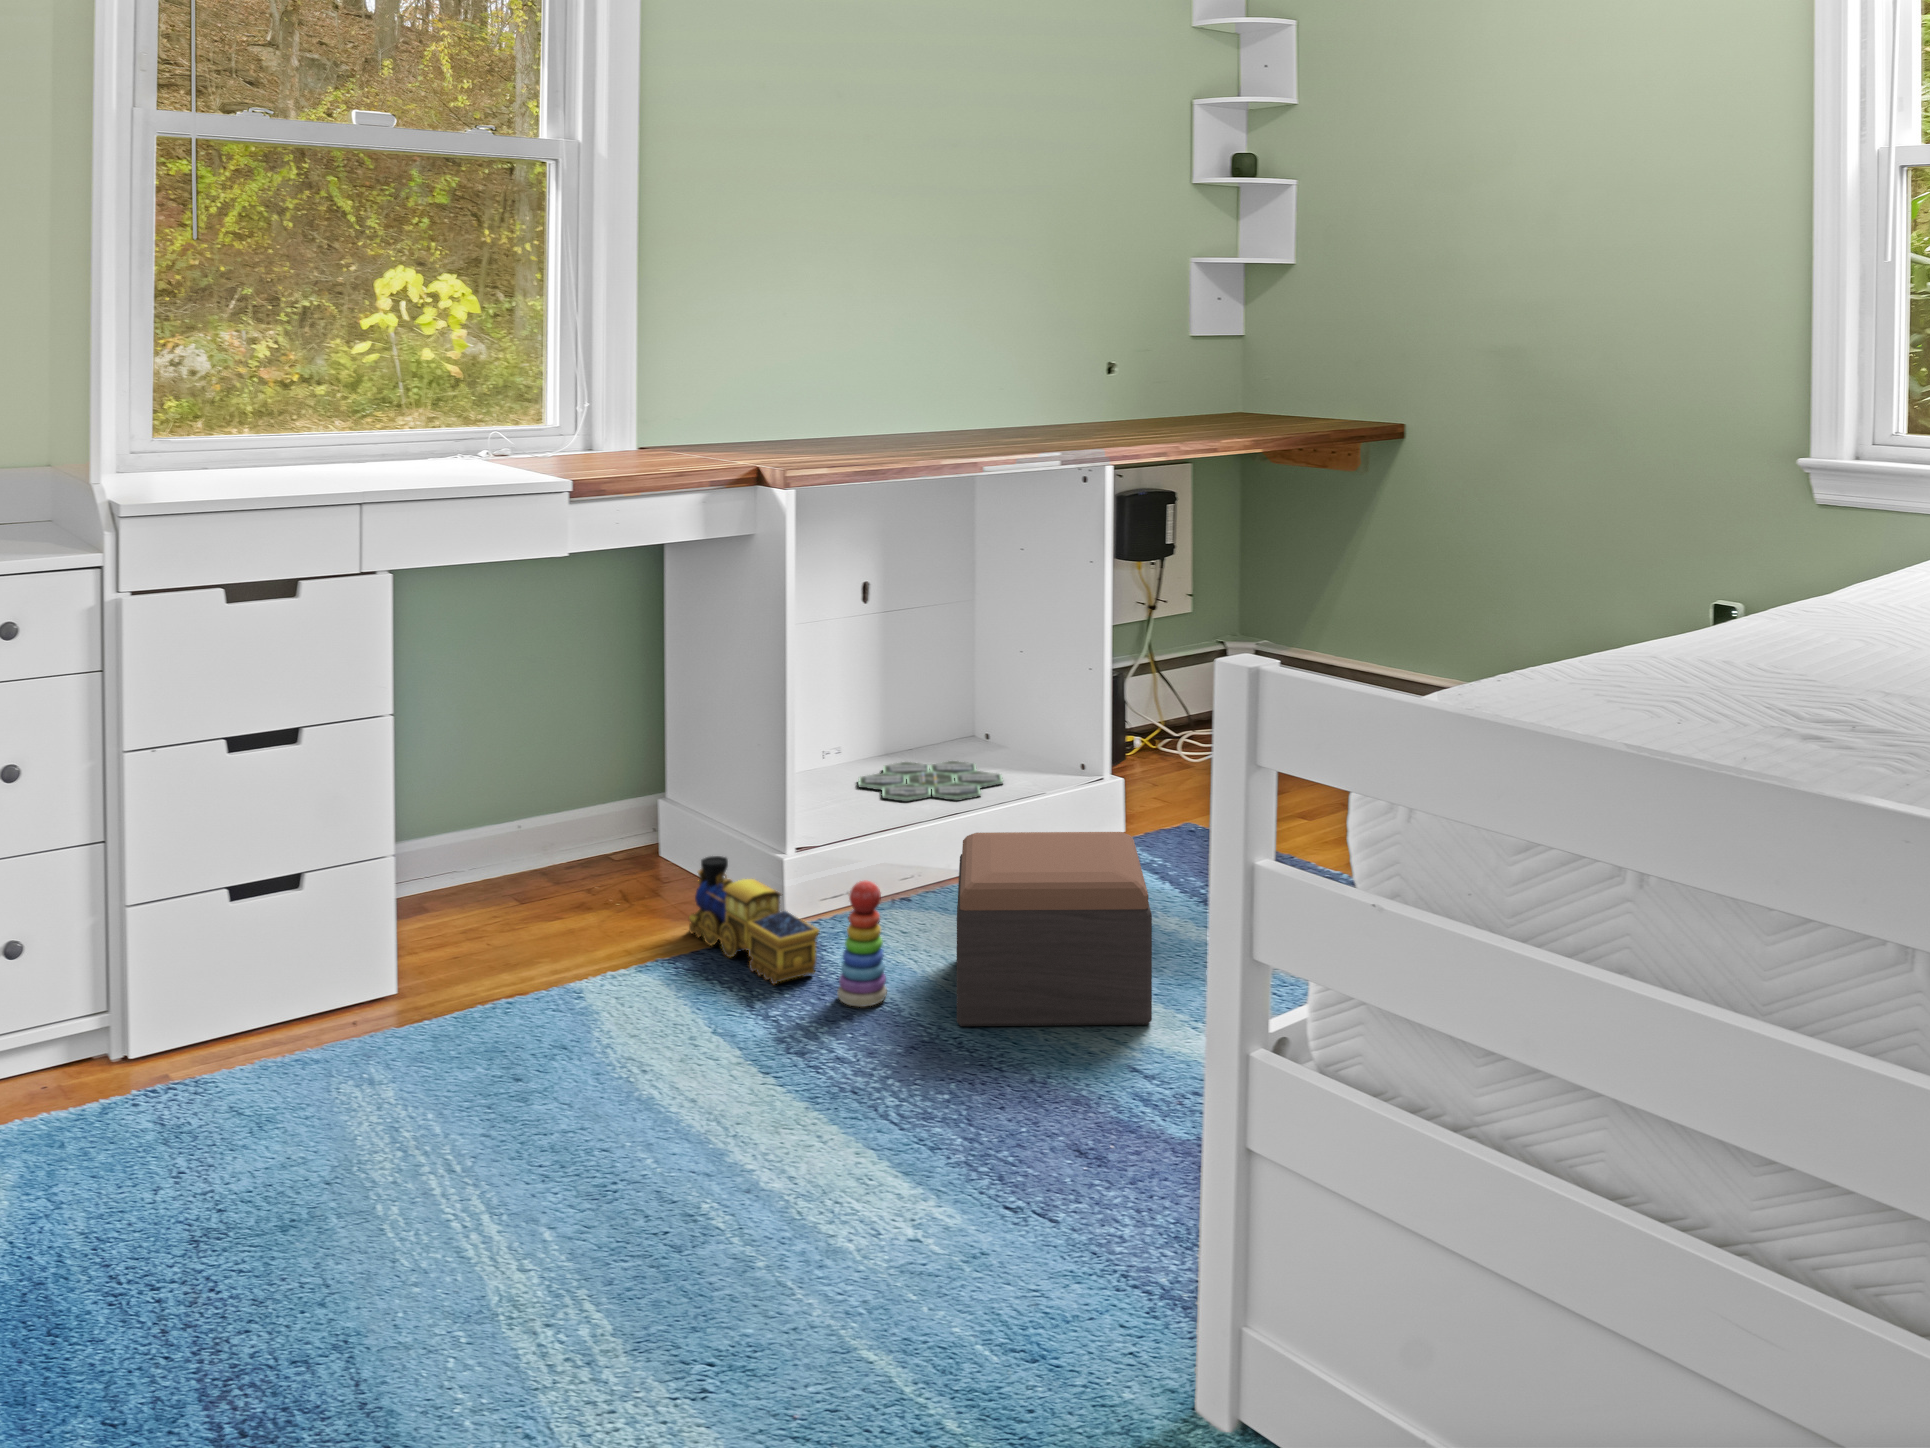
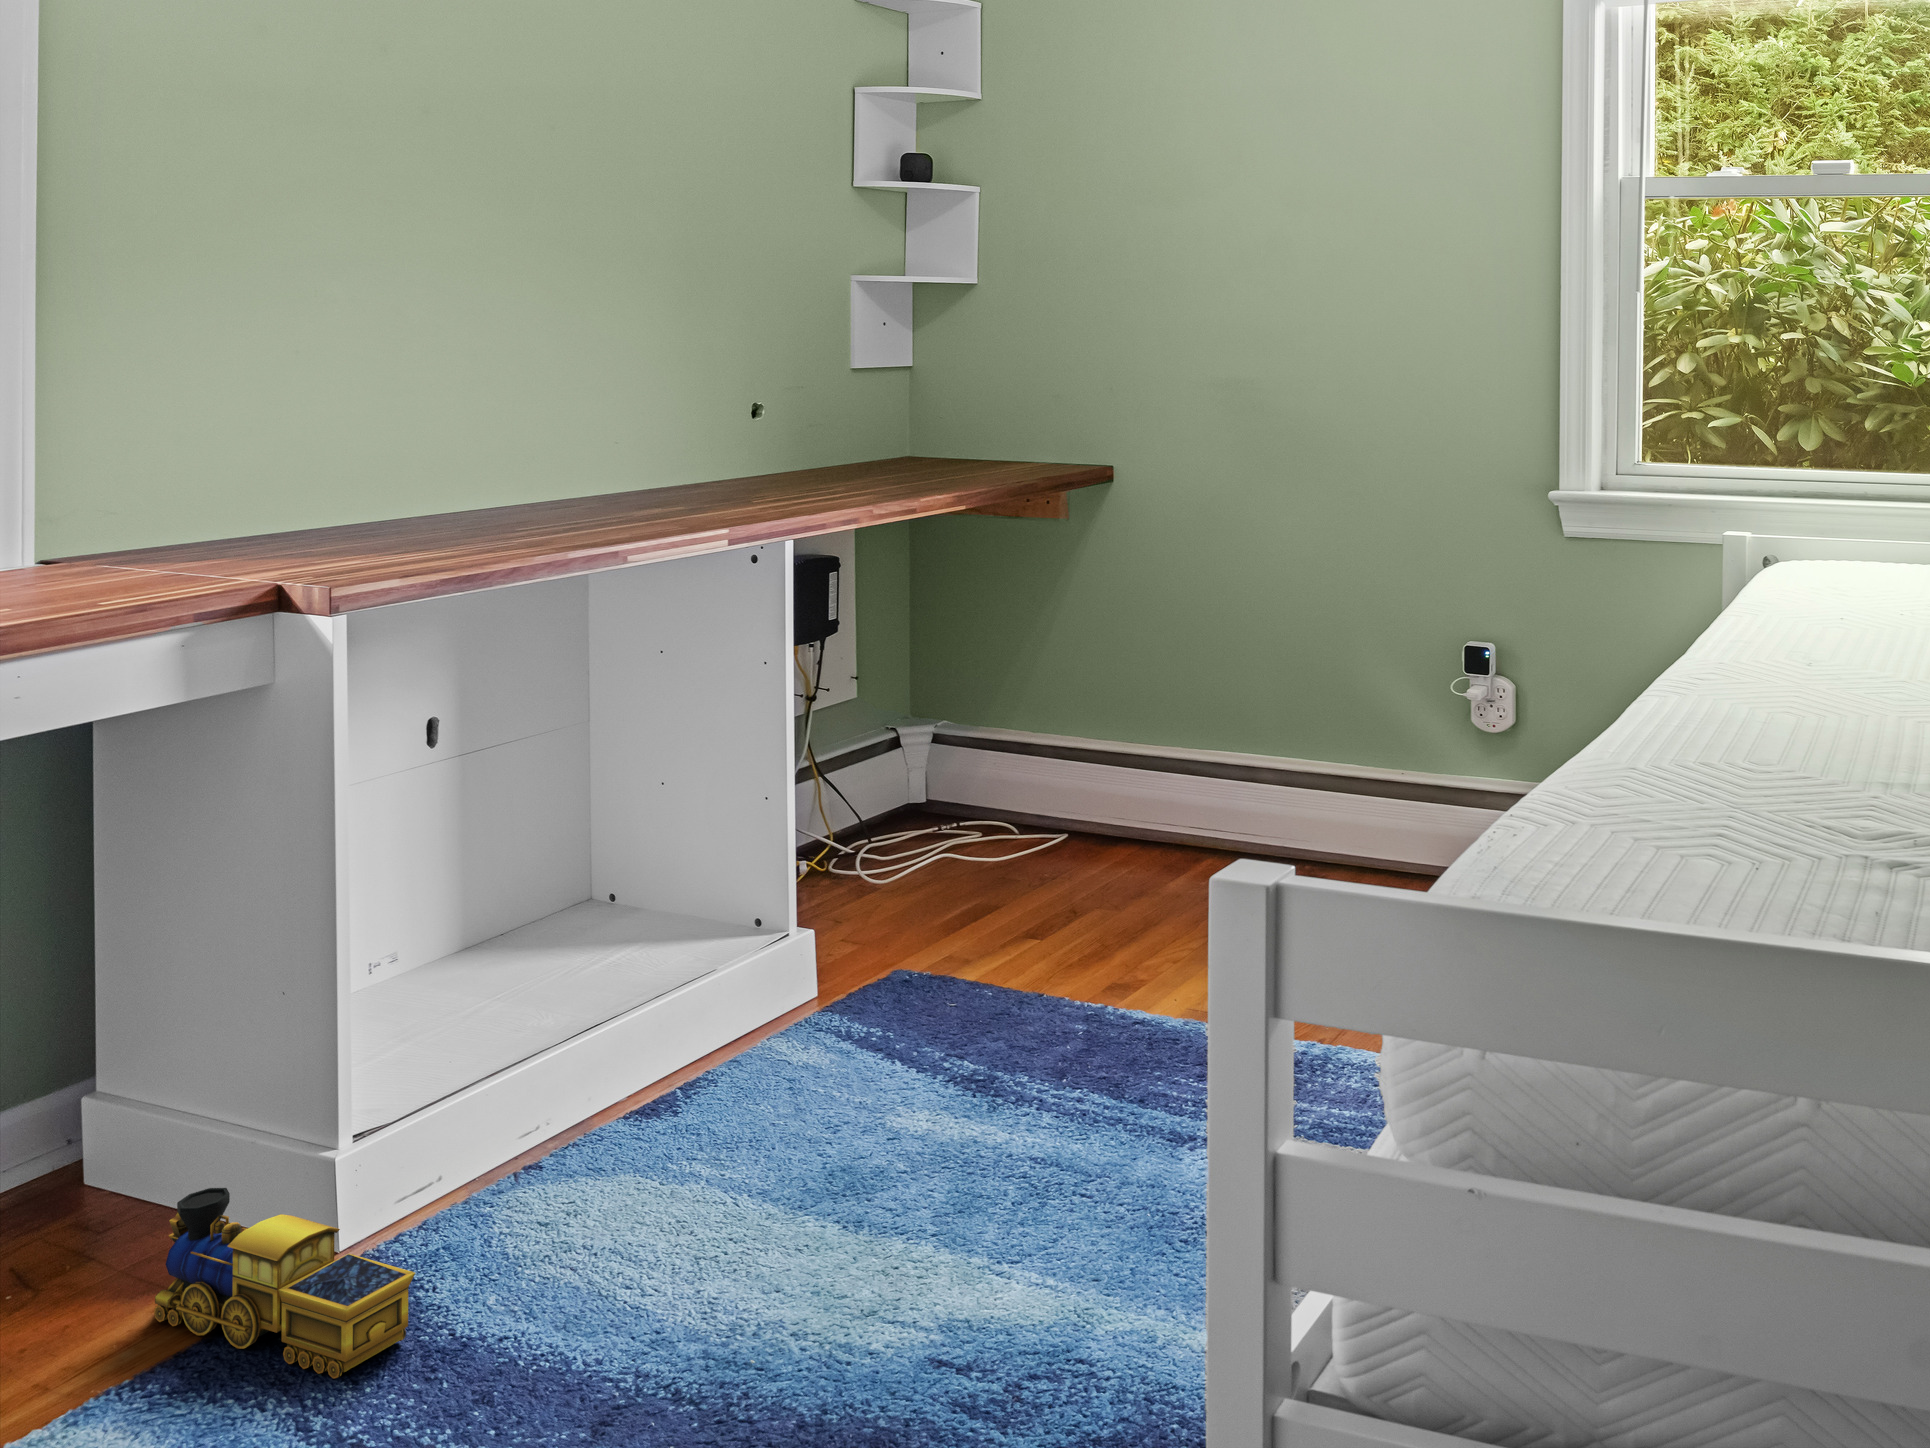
board game: present [858,761,1003,802] -> none [422,943,649,1025]
footstool: present [957,832,1152,1026] -> none [636,1025,944,1365]
stacking toy: present [837,881,887,1007] -> none [454,1187,538,1380]

